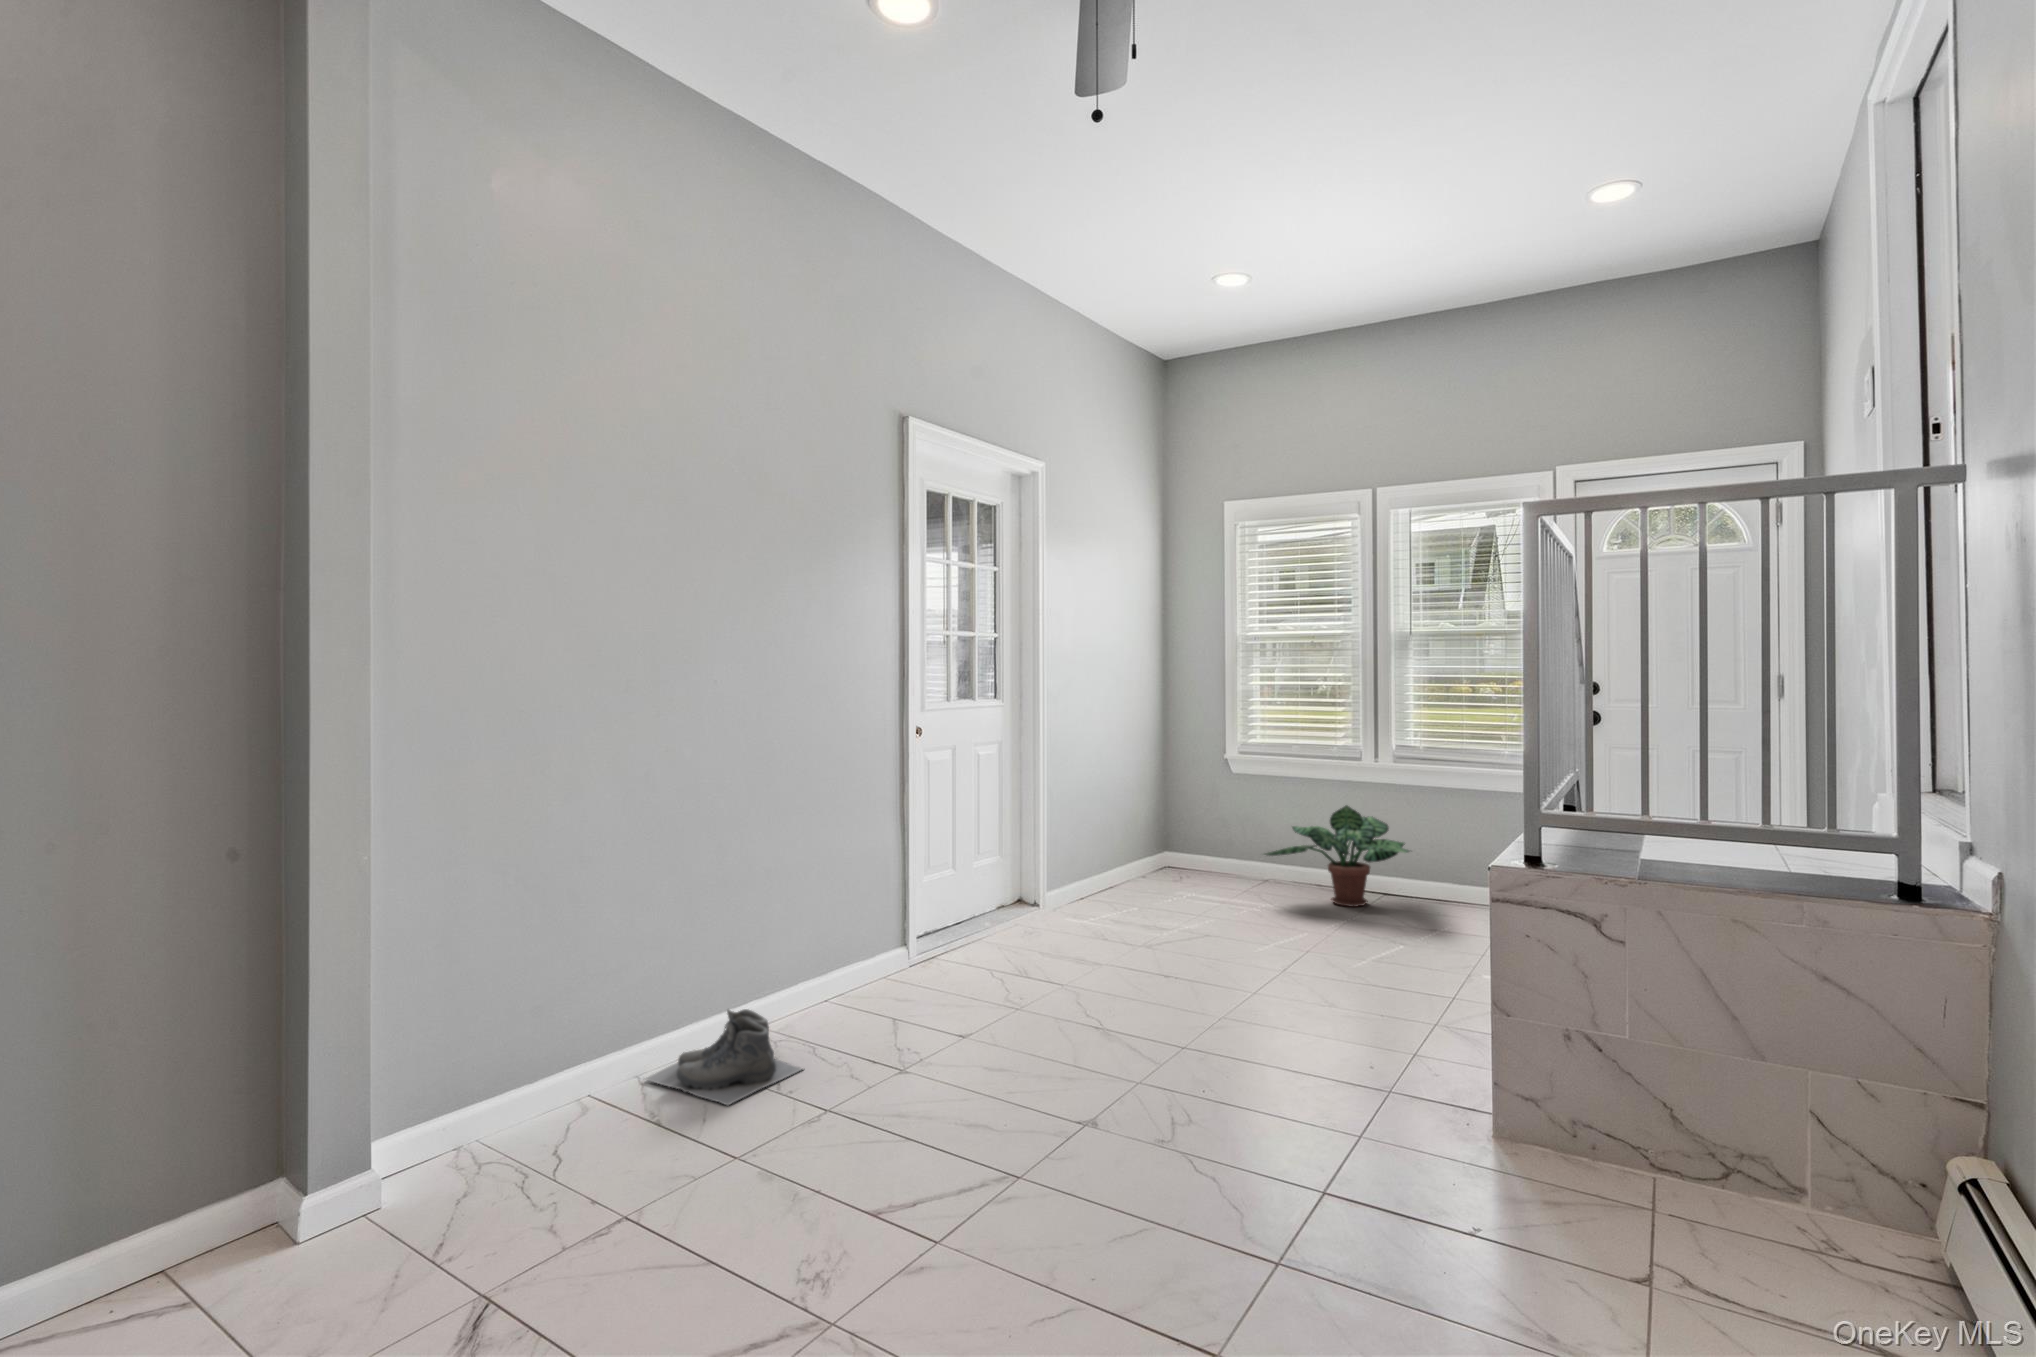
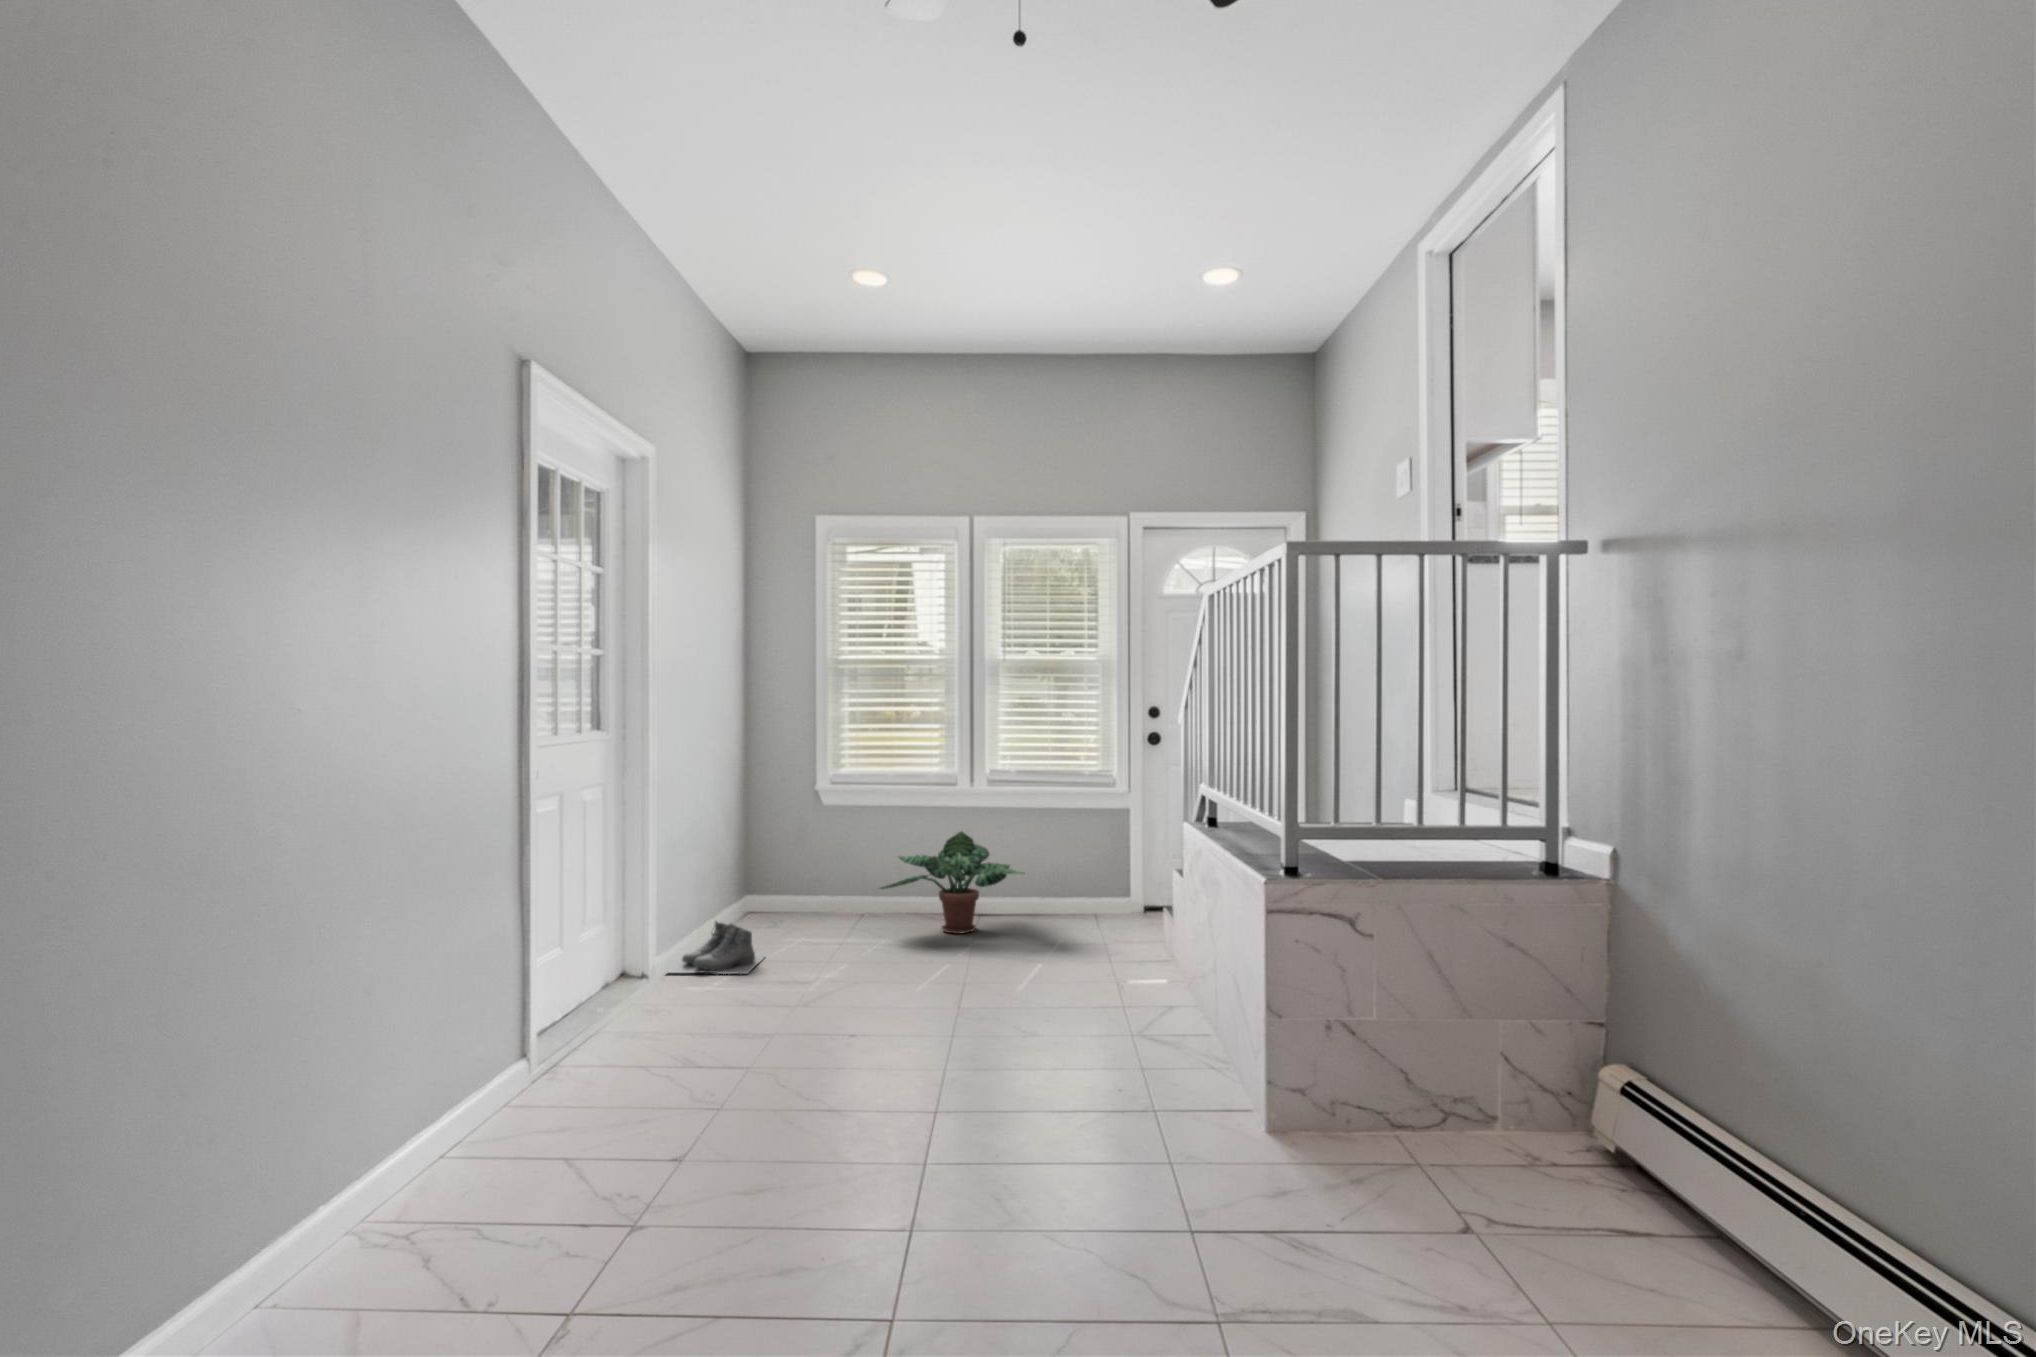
boots: present [646,1009,802,1105] -> present [667,921,764,974]

